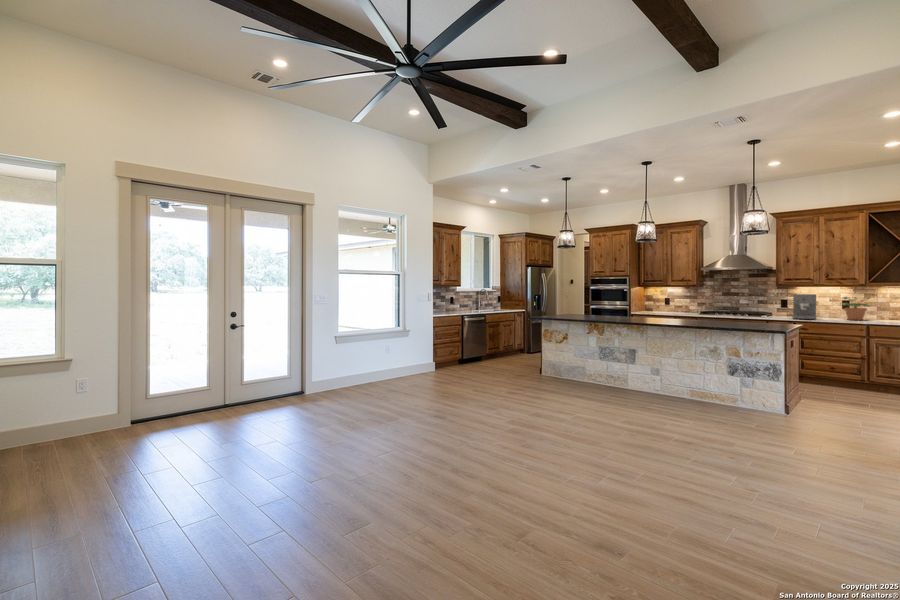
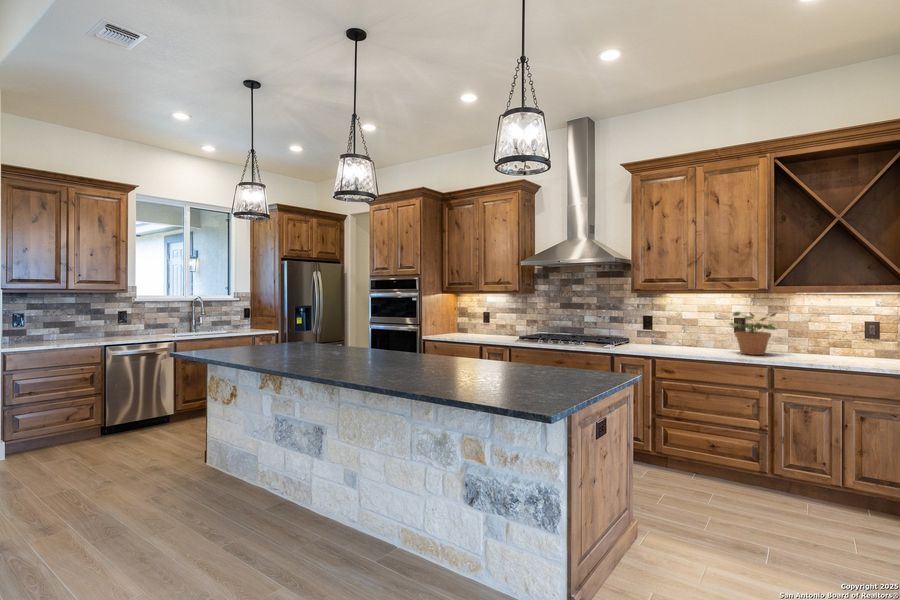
coffee maker: present [792,294,816,319] -> none [651,307,691,353]

